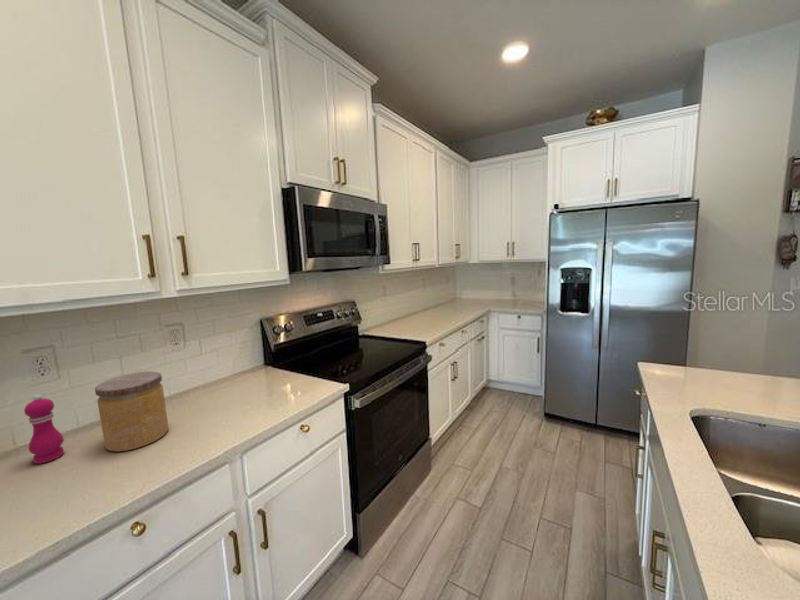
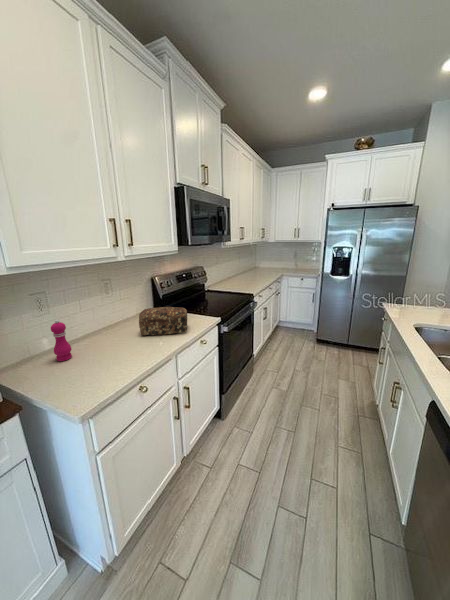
bread loaf: none [195,369,284,417] -> present [139,307,187,336]
jar: present [95,371,169,452] -> none [89,307,129,354]

